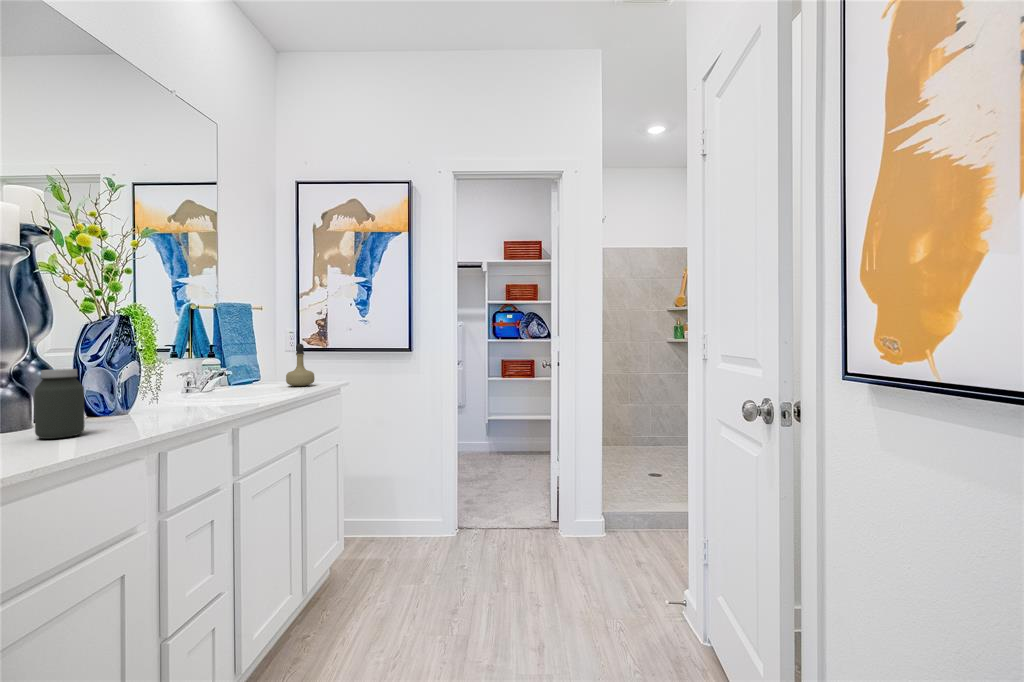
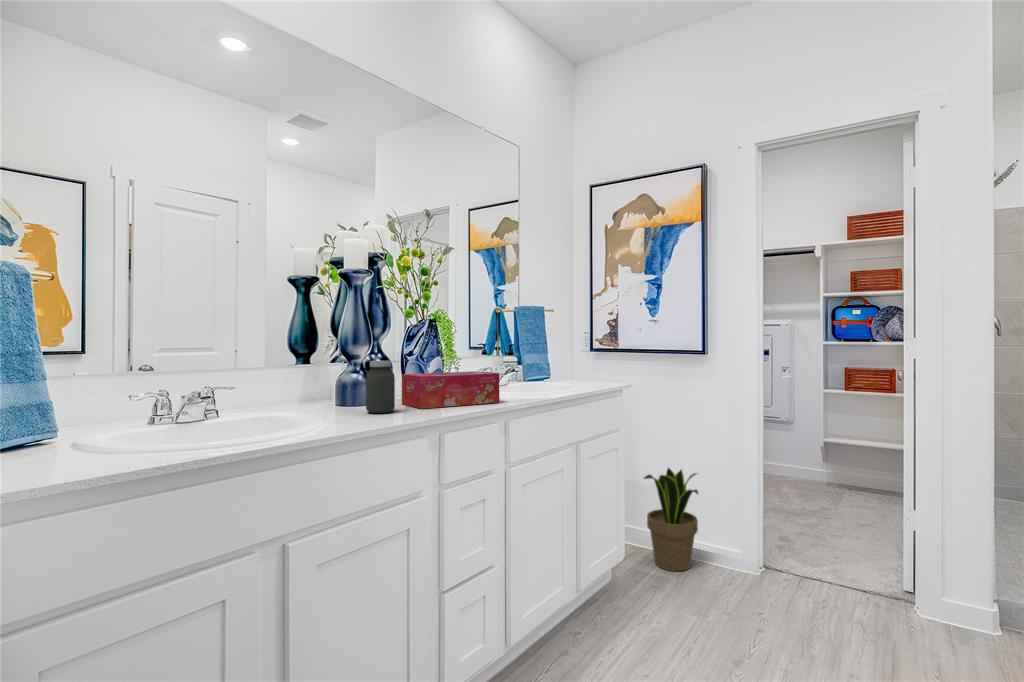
perfume bottle: present [286,344,315,386] -> none [571,344,597,386]
tissue box: none [81,377,224,427] -> present [402,371,499,409]
potted plant: none [359,457,409,552] -> present [644,468,698,571]

